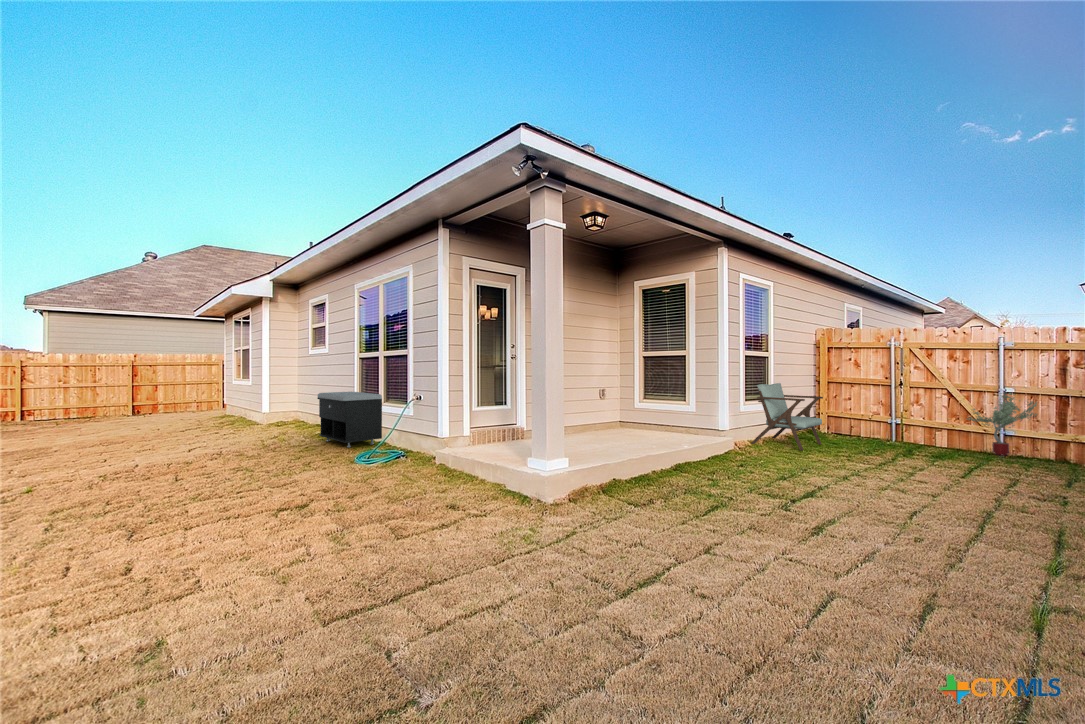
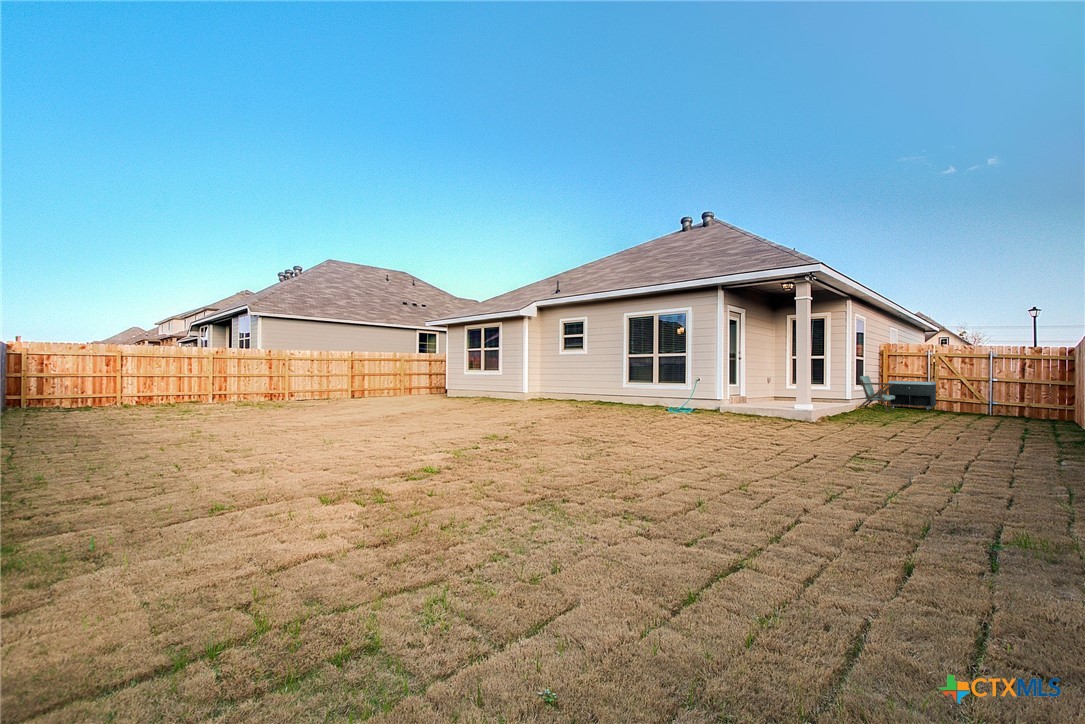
storage bench: present [317,392,382,447] -> present [888,381,936,409]
potted tree: present [967,393,1037,456] -> none [972,381,1010,414]

